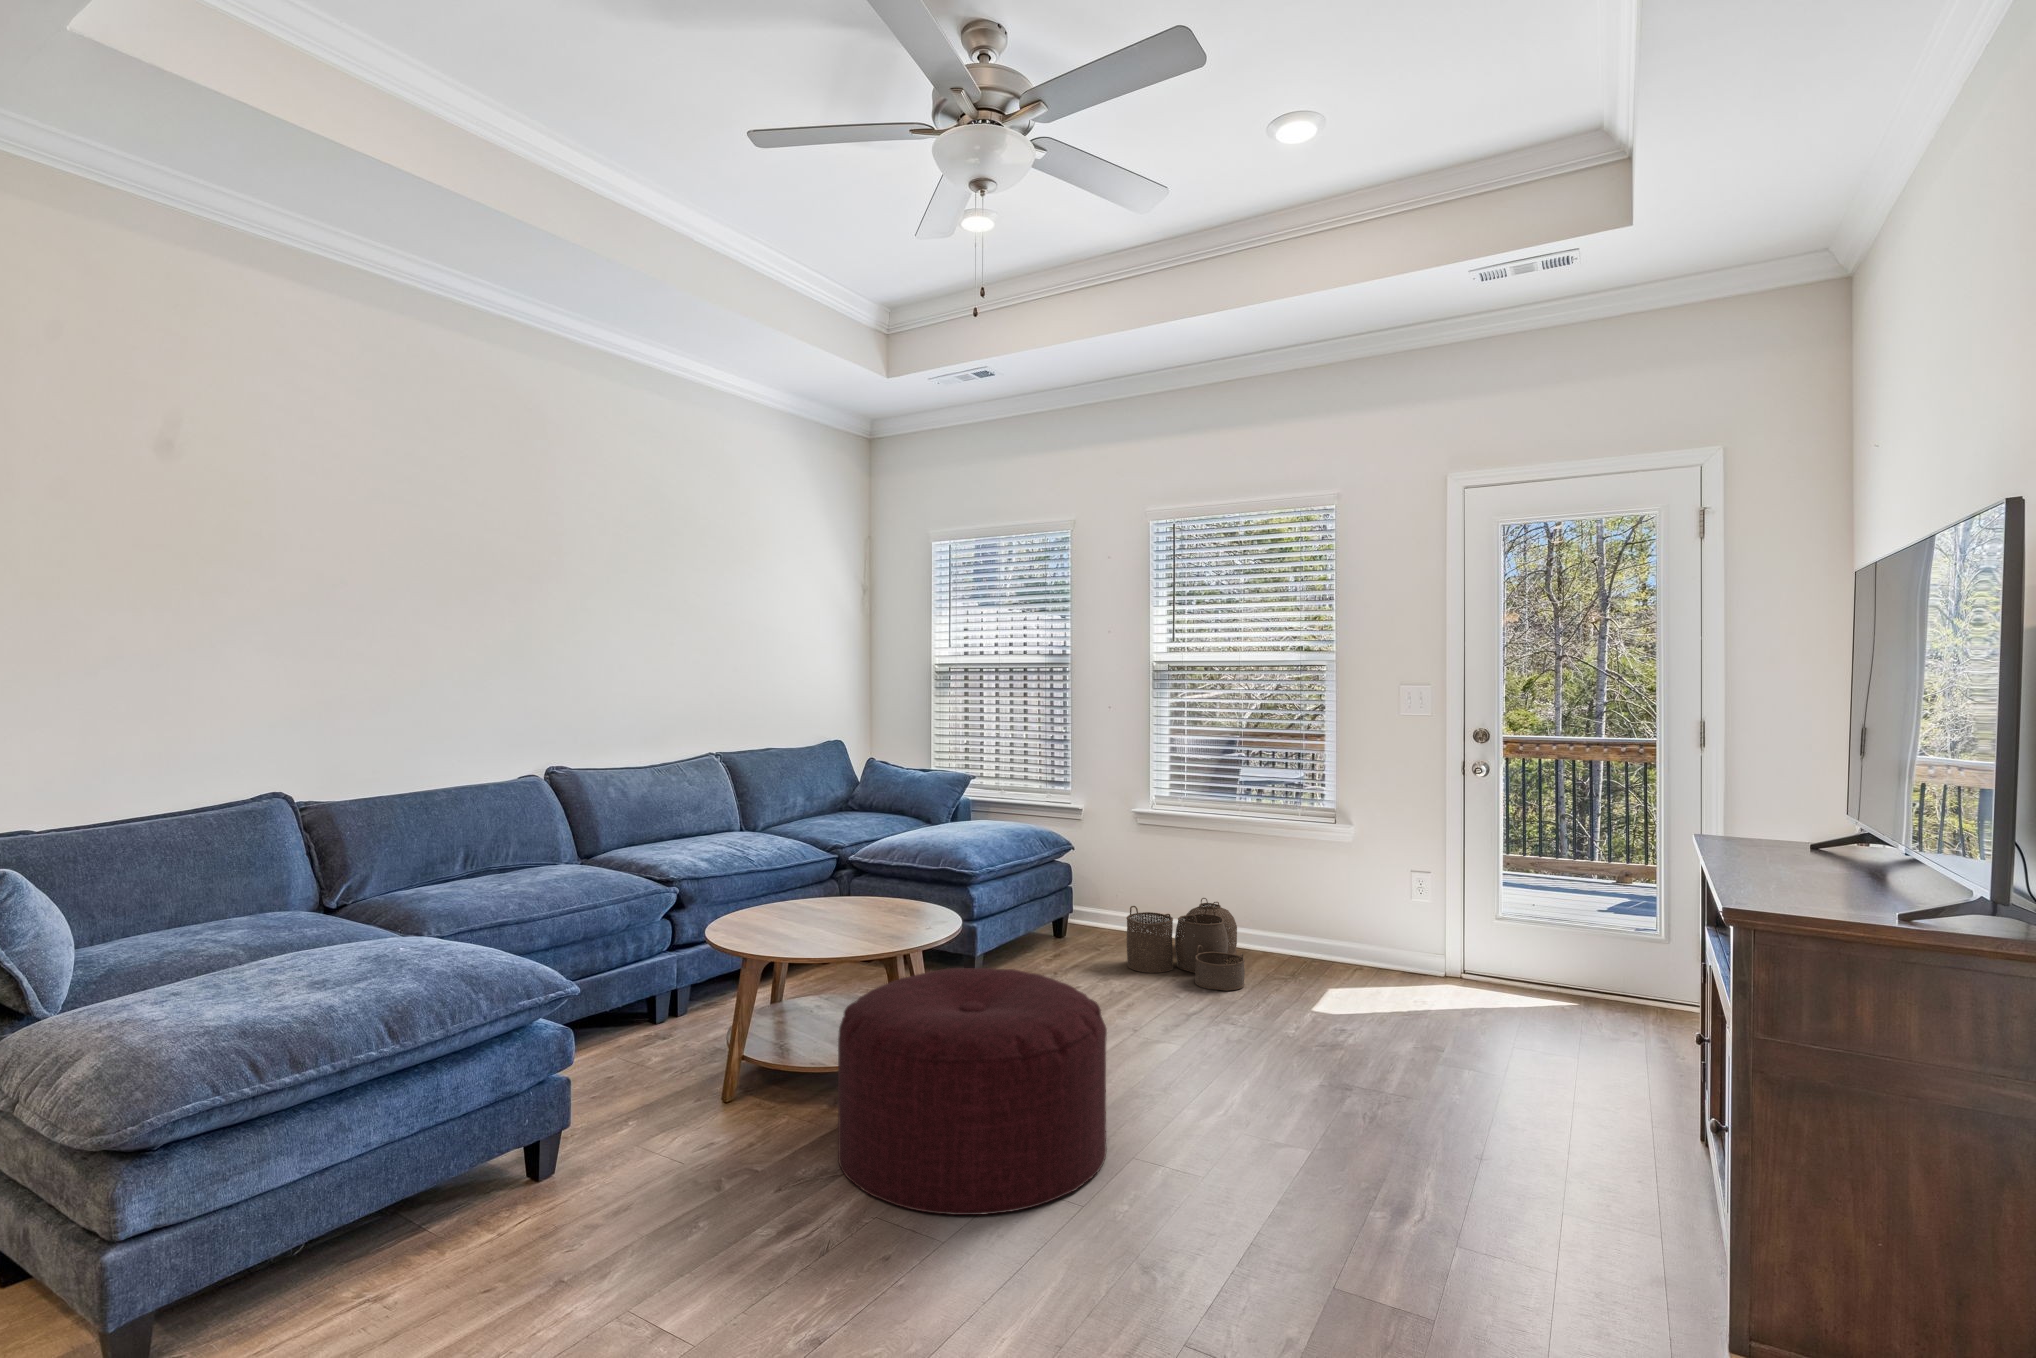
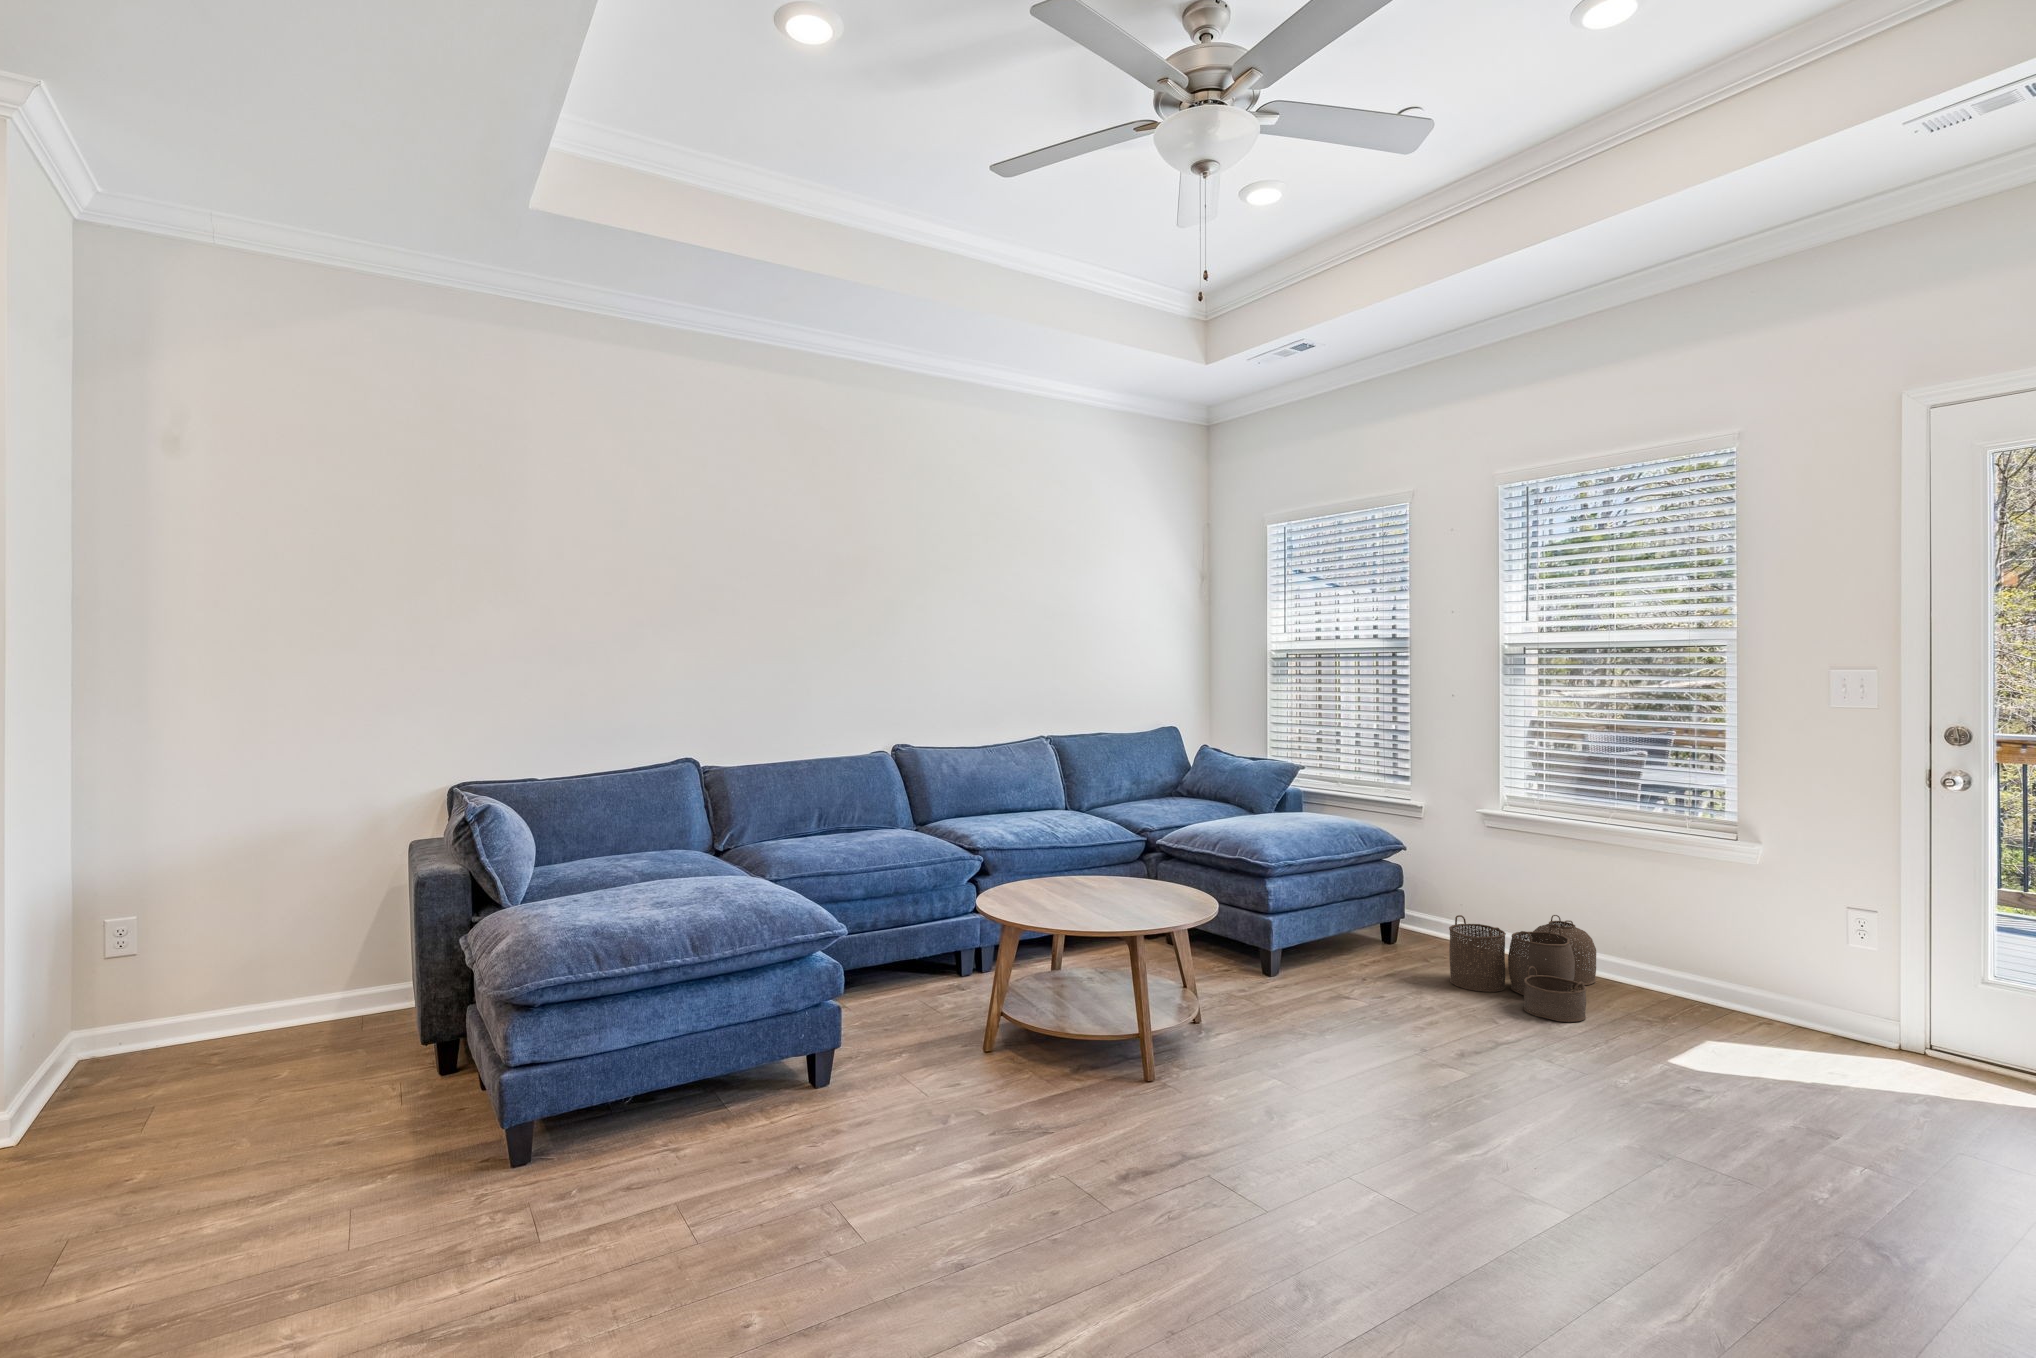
ottoman: present [838,968,1107,1215] -> none [1057,953,1328,1198]

